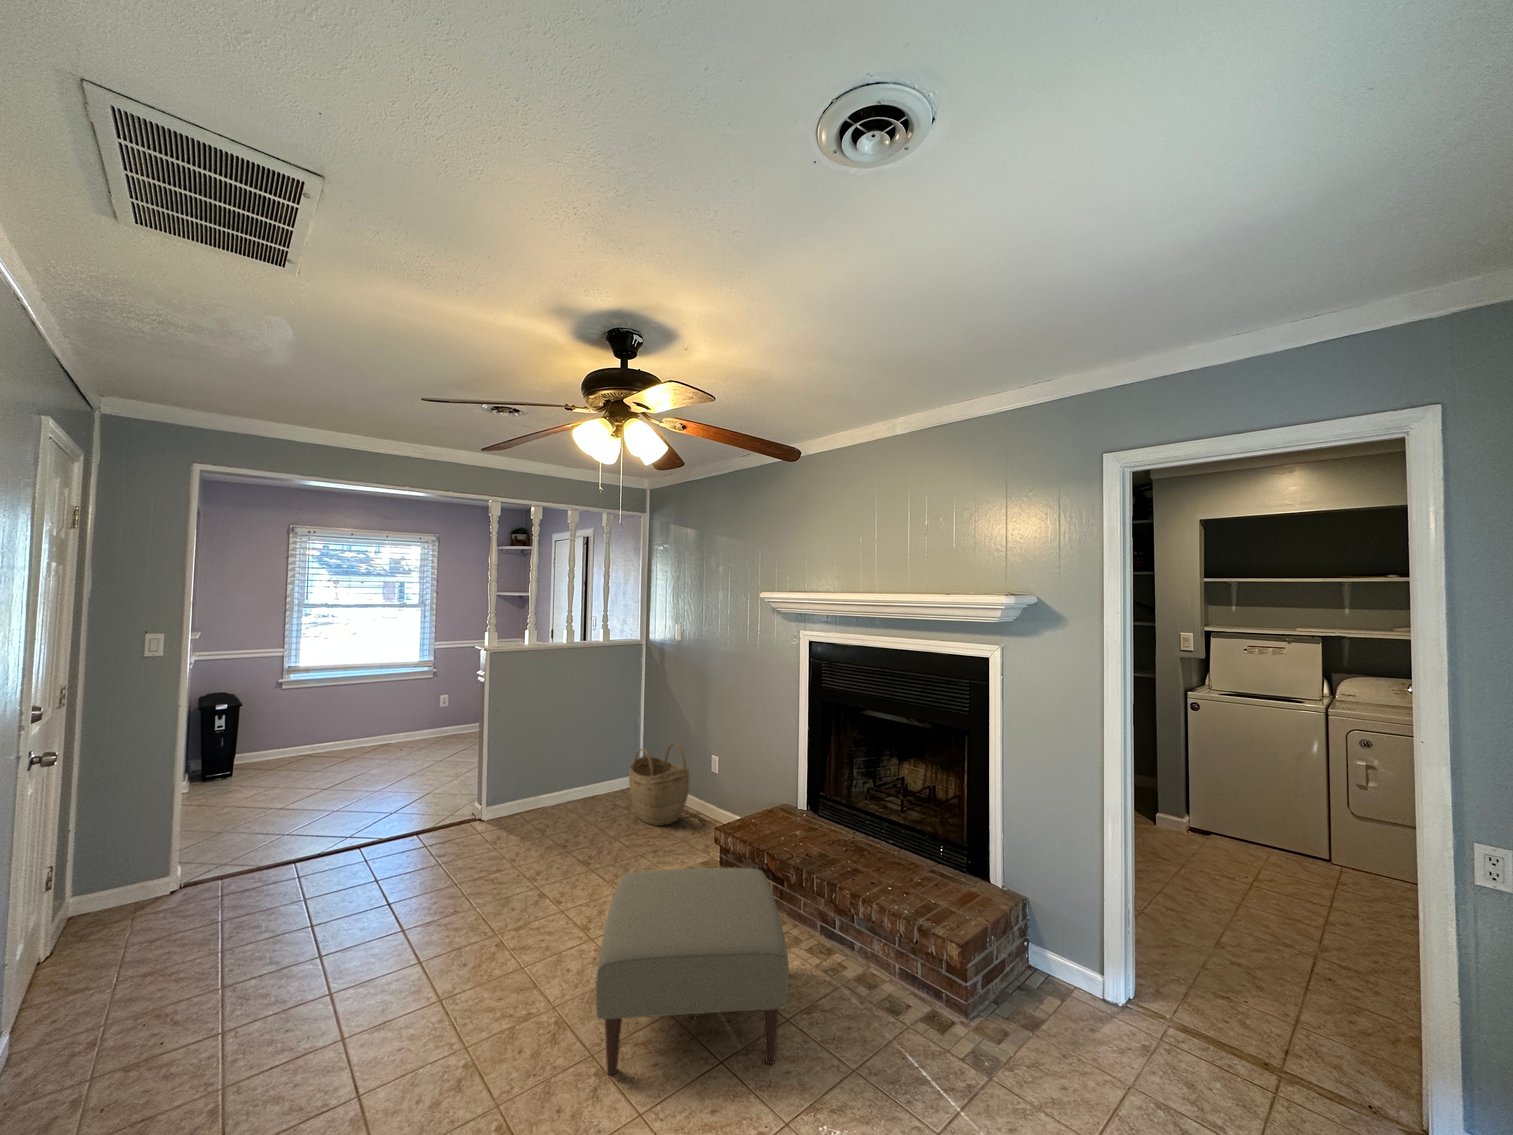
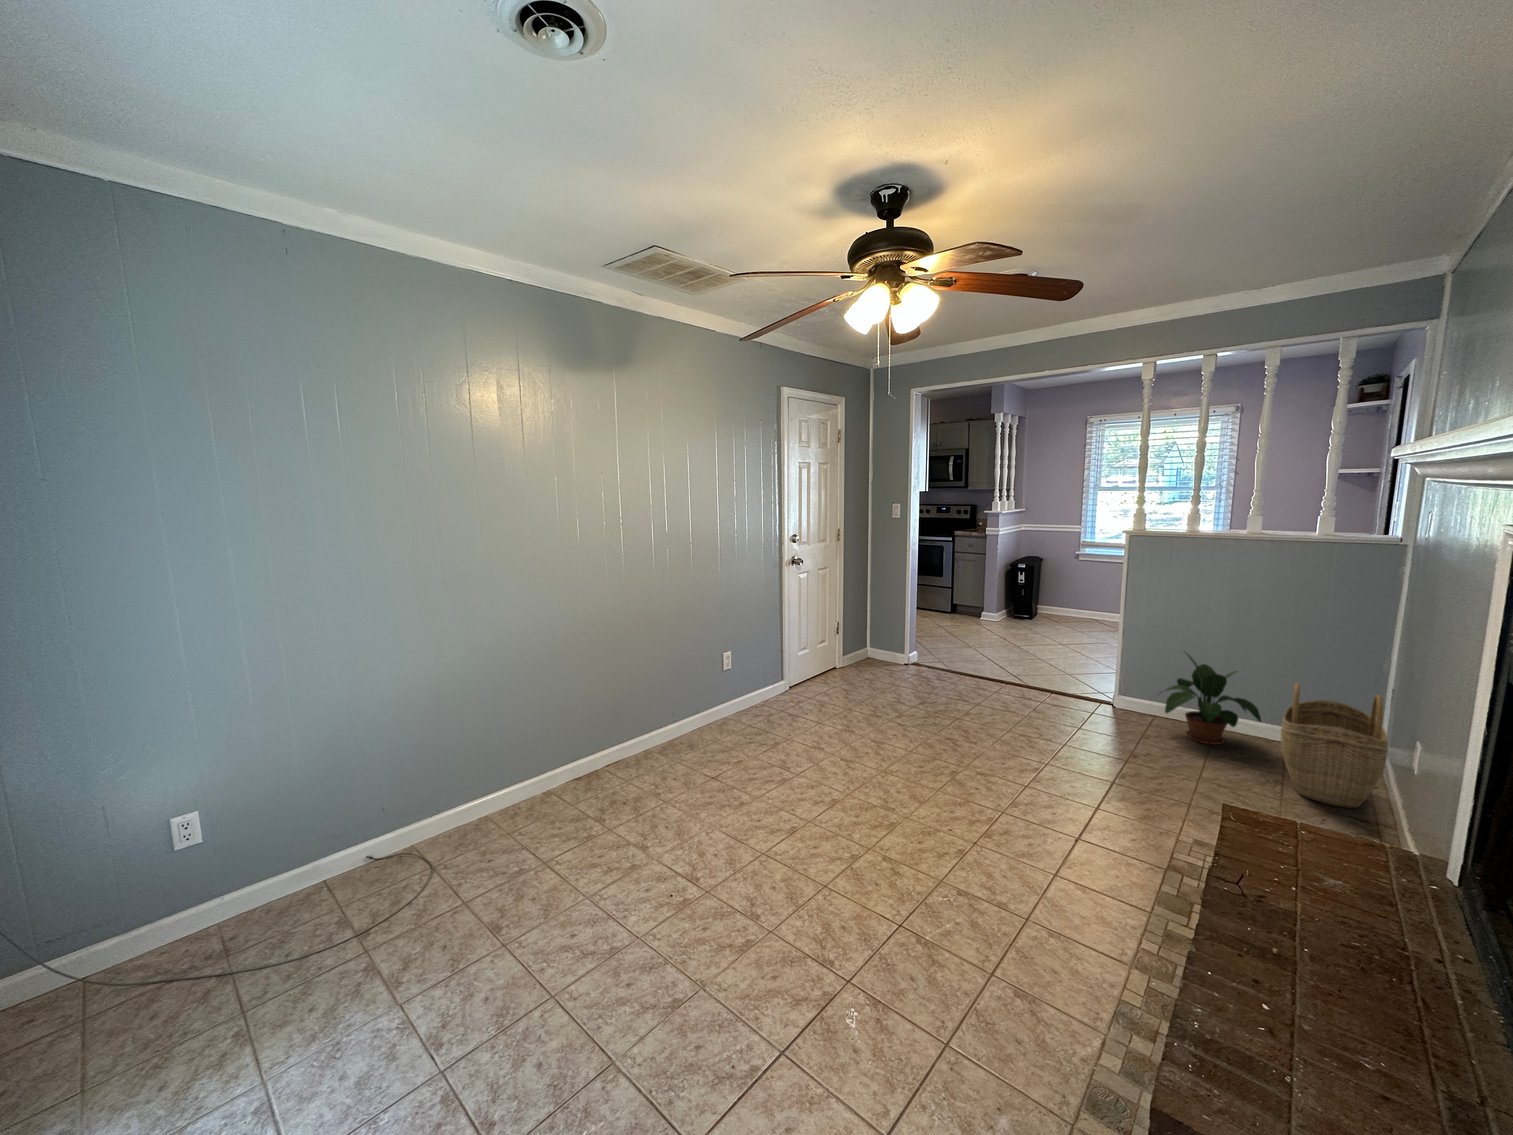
potted plant: none [532,749,605,824] -> present [1165,653,1261,745]
ottoman: present [596,868,789,1075] -> none [844,752,1102,964]

